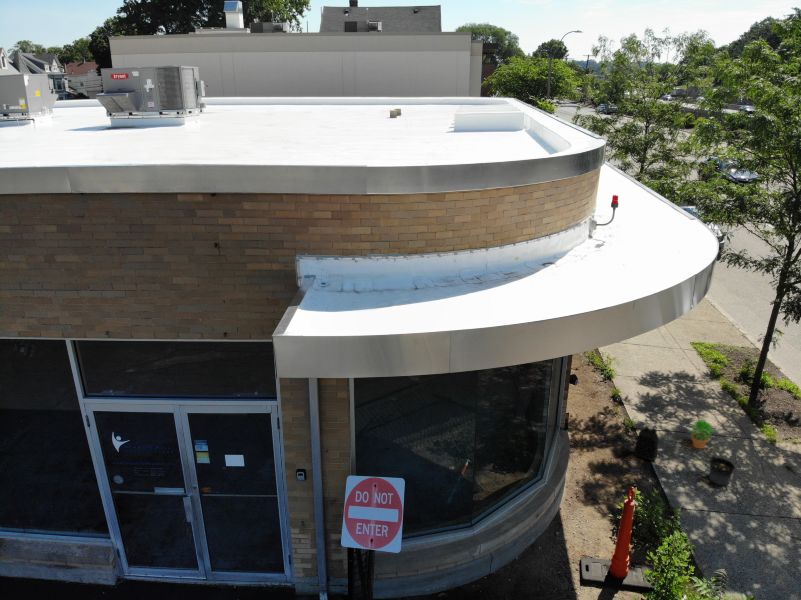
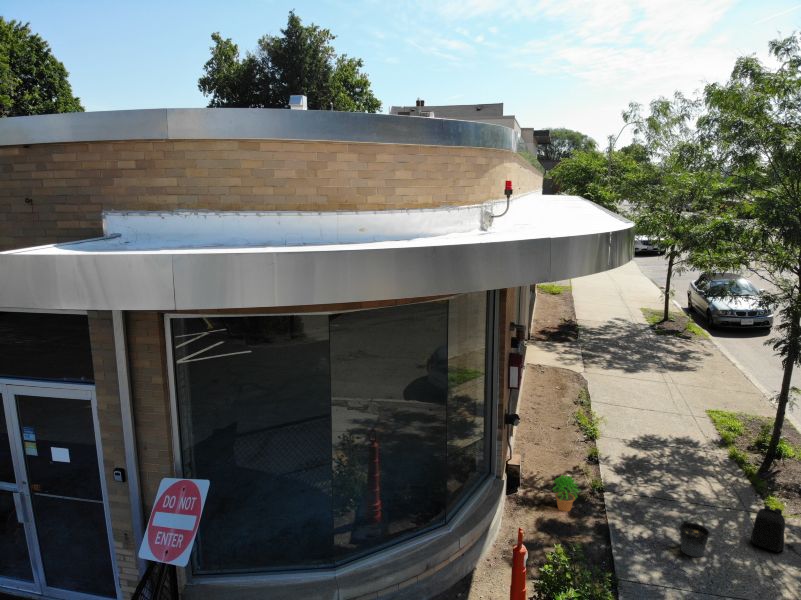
potted plant: present [690,420,713,449] -> present [553,475,578,511]
backpack: present [634,427,659,461] -> present [751,505,785,552]

